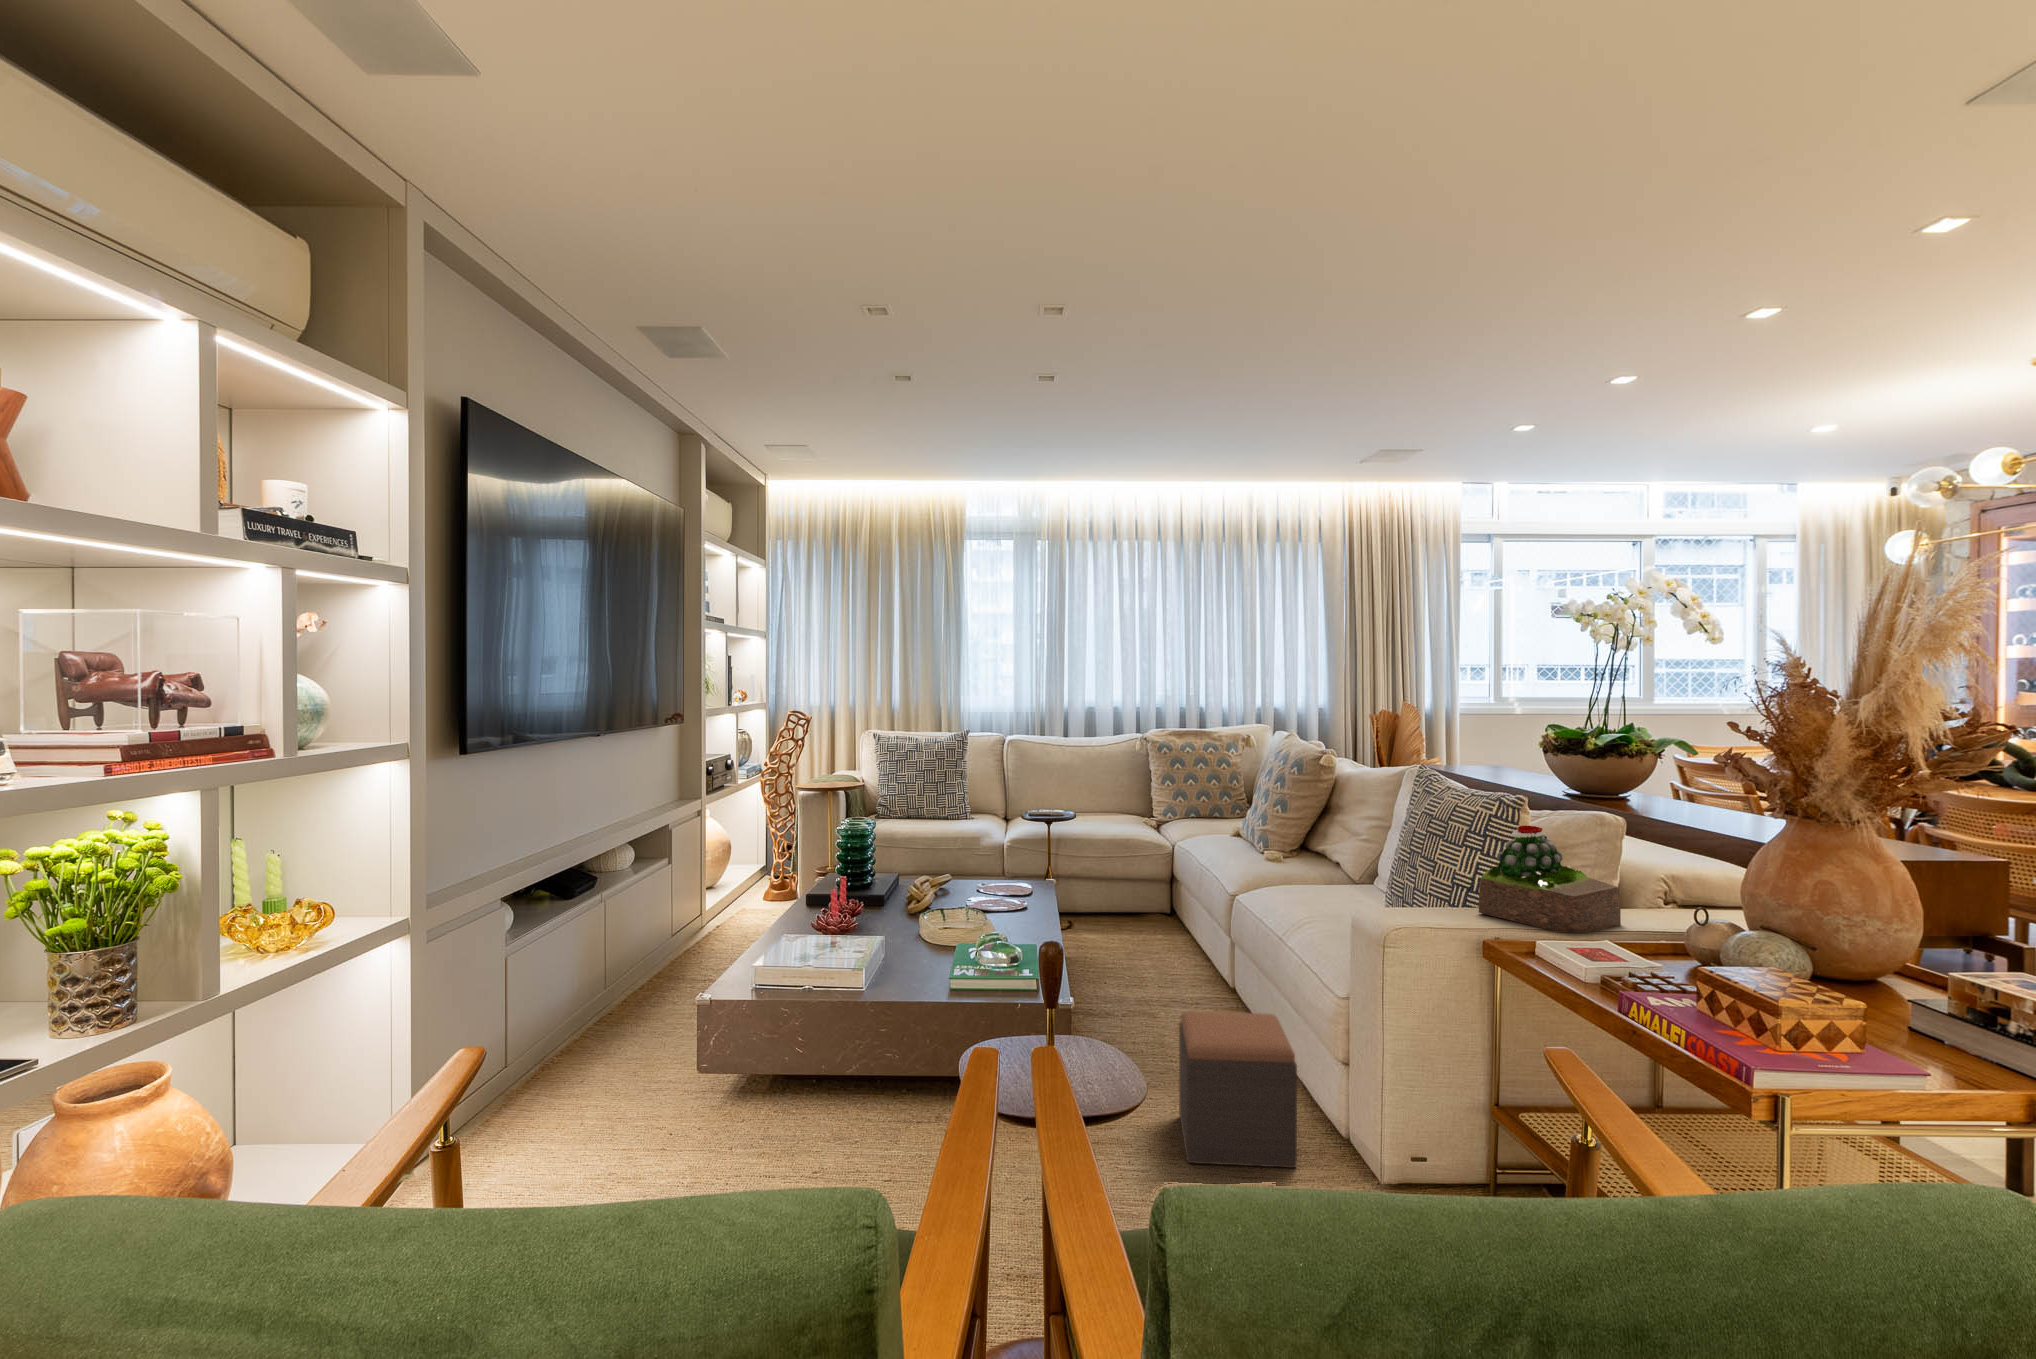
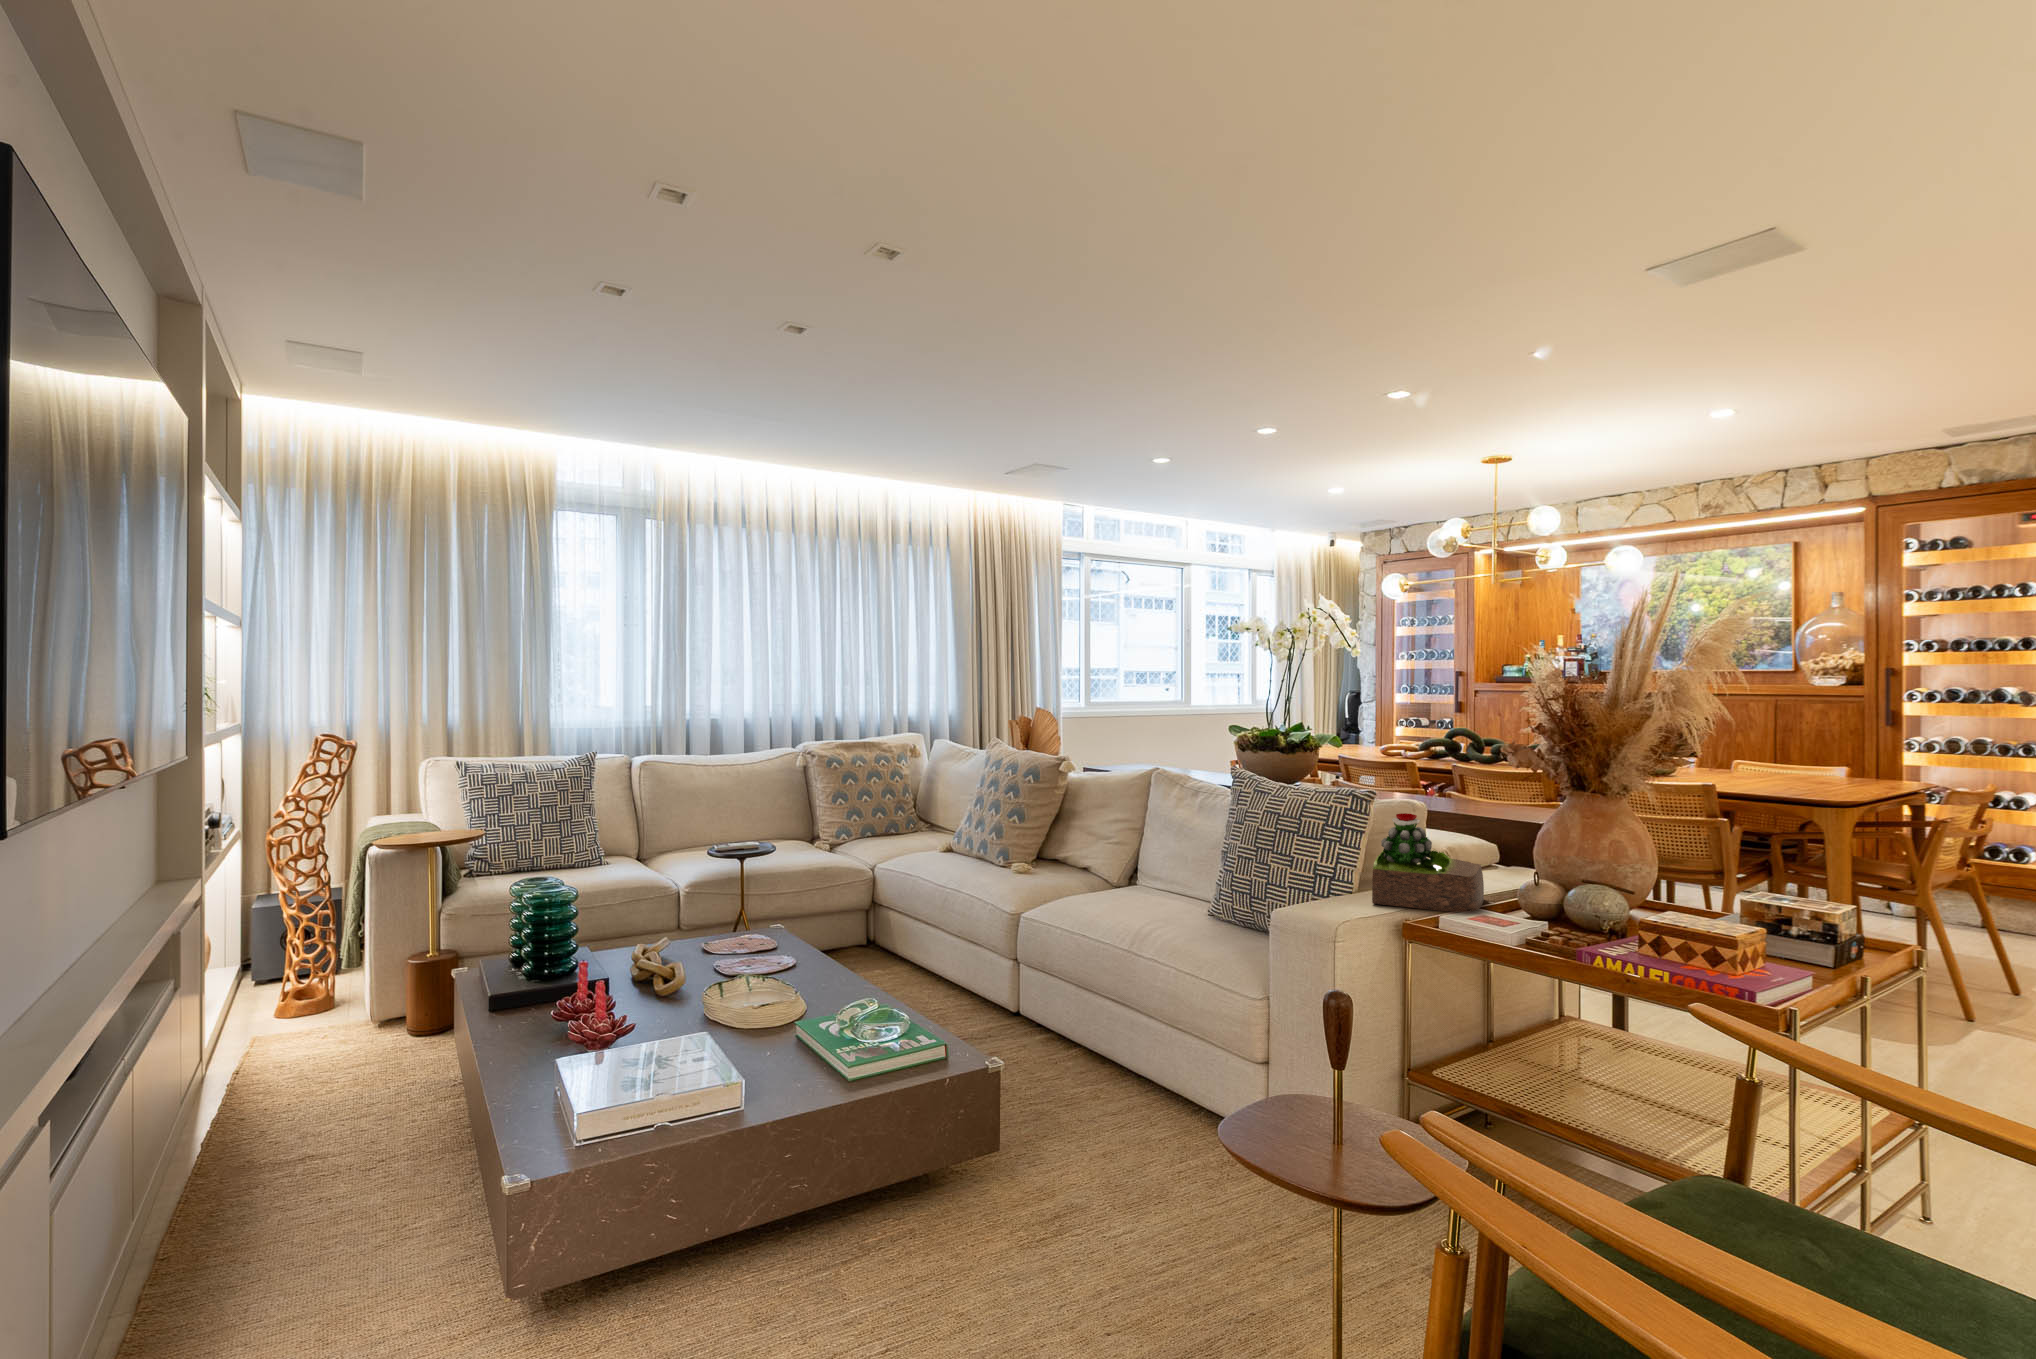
footstool: present [1179,1011,1297,1168] -> none [1088,1043,1250,1239]

